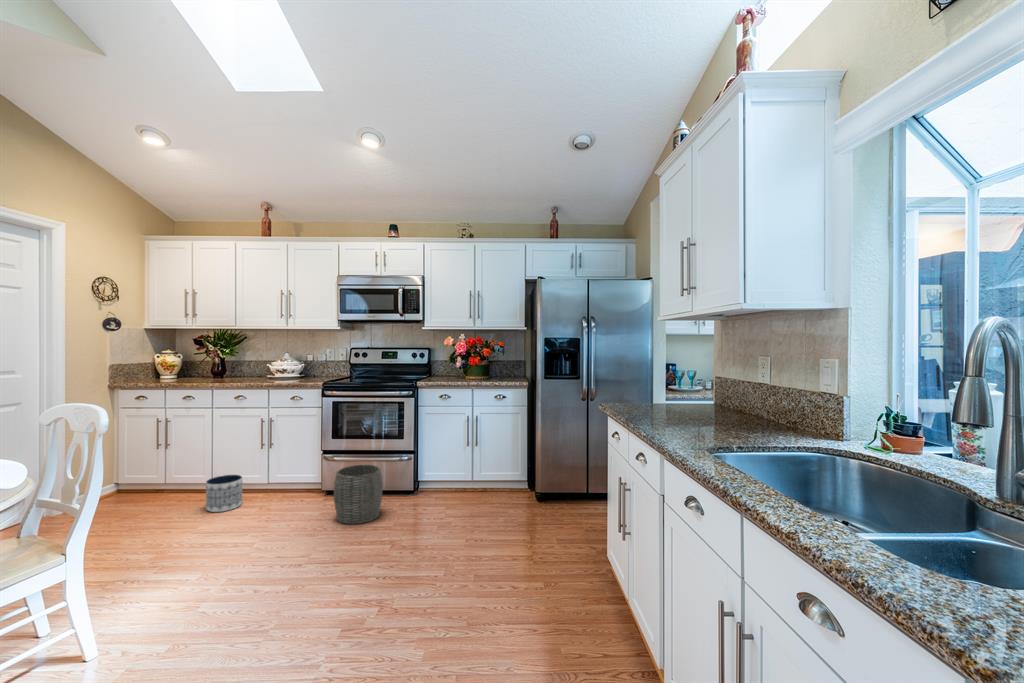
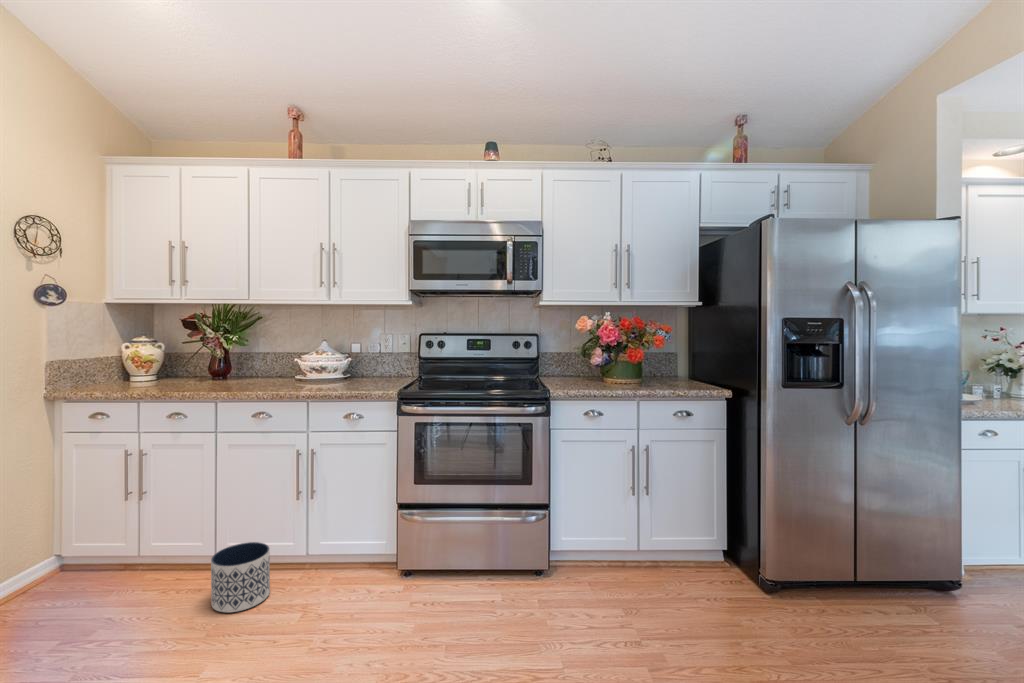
woven basket: present [334,465,382,524] -> none [436,530,516,646]

